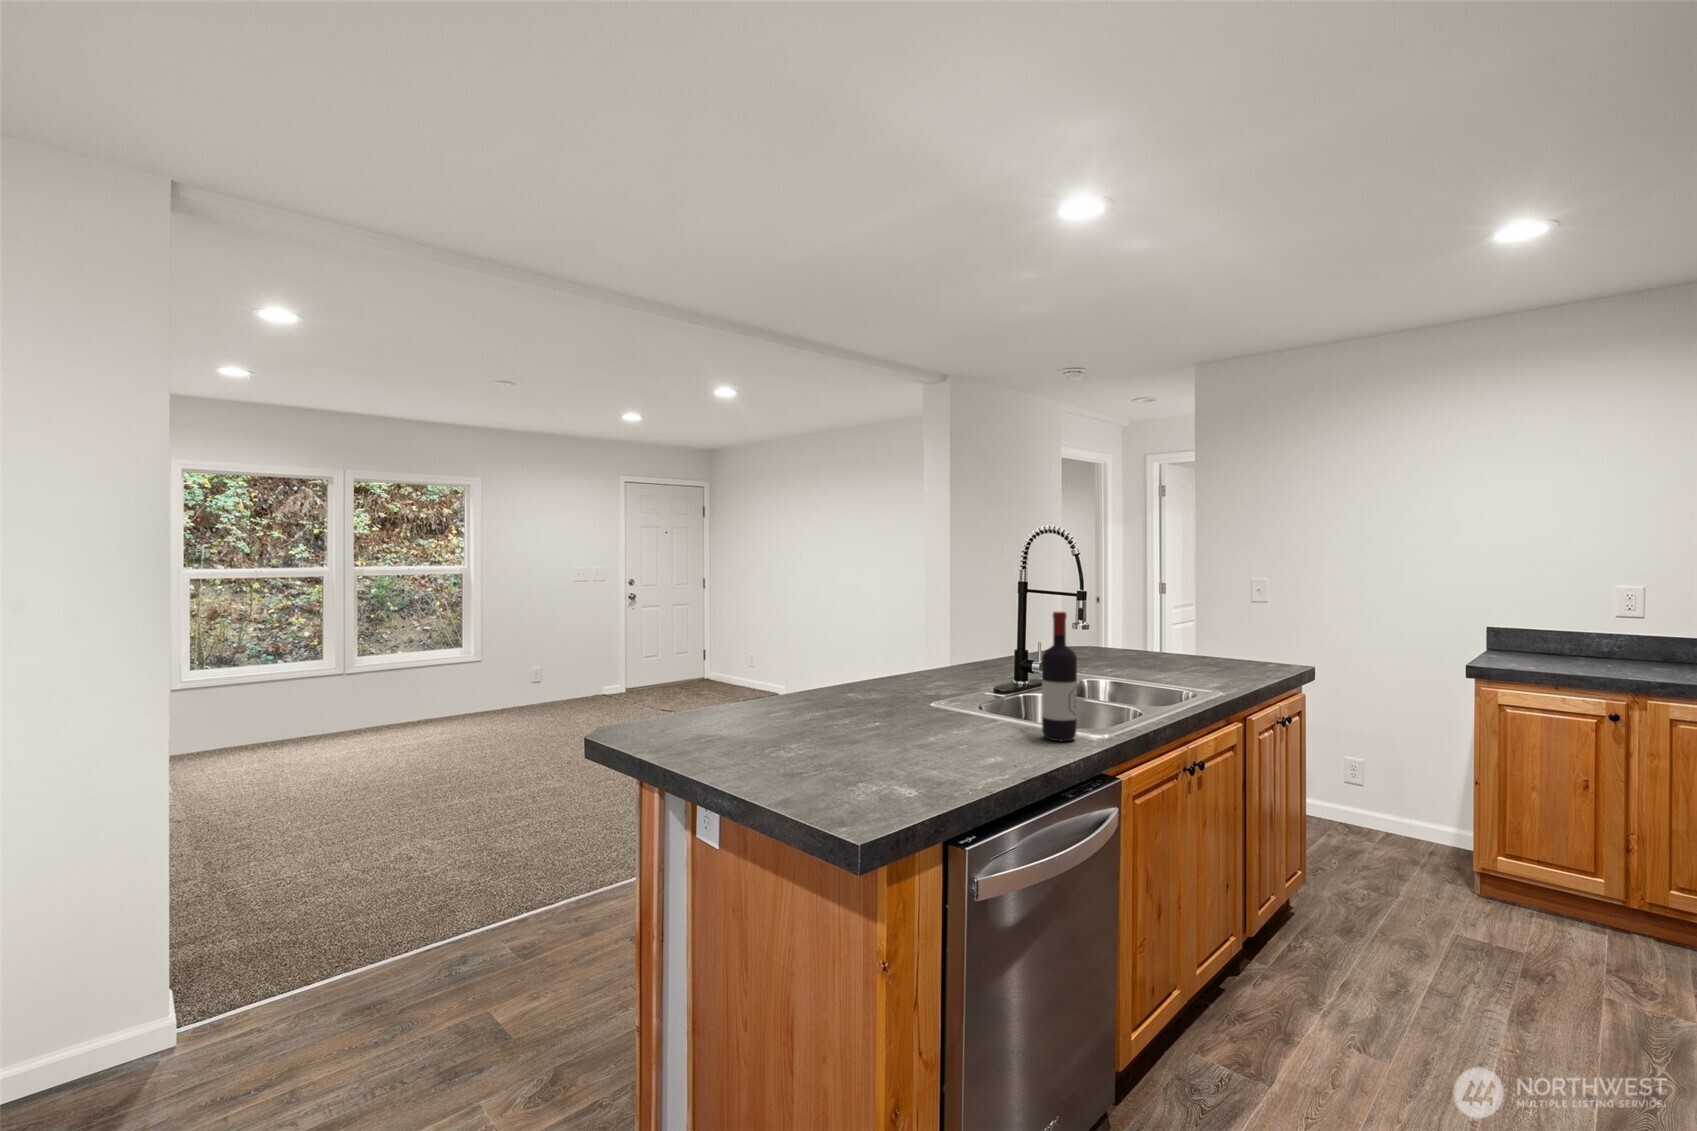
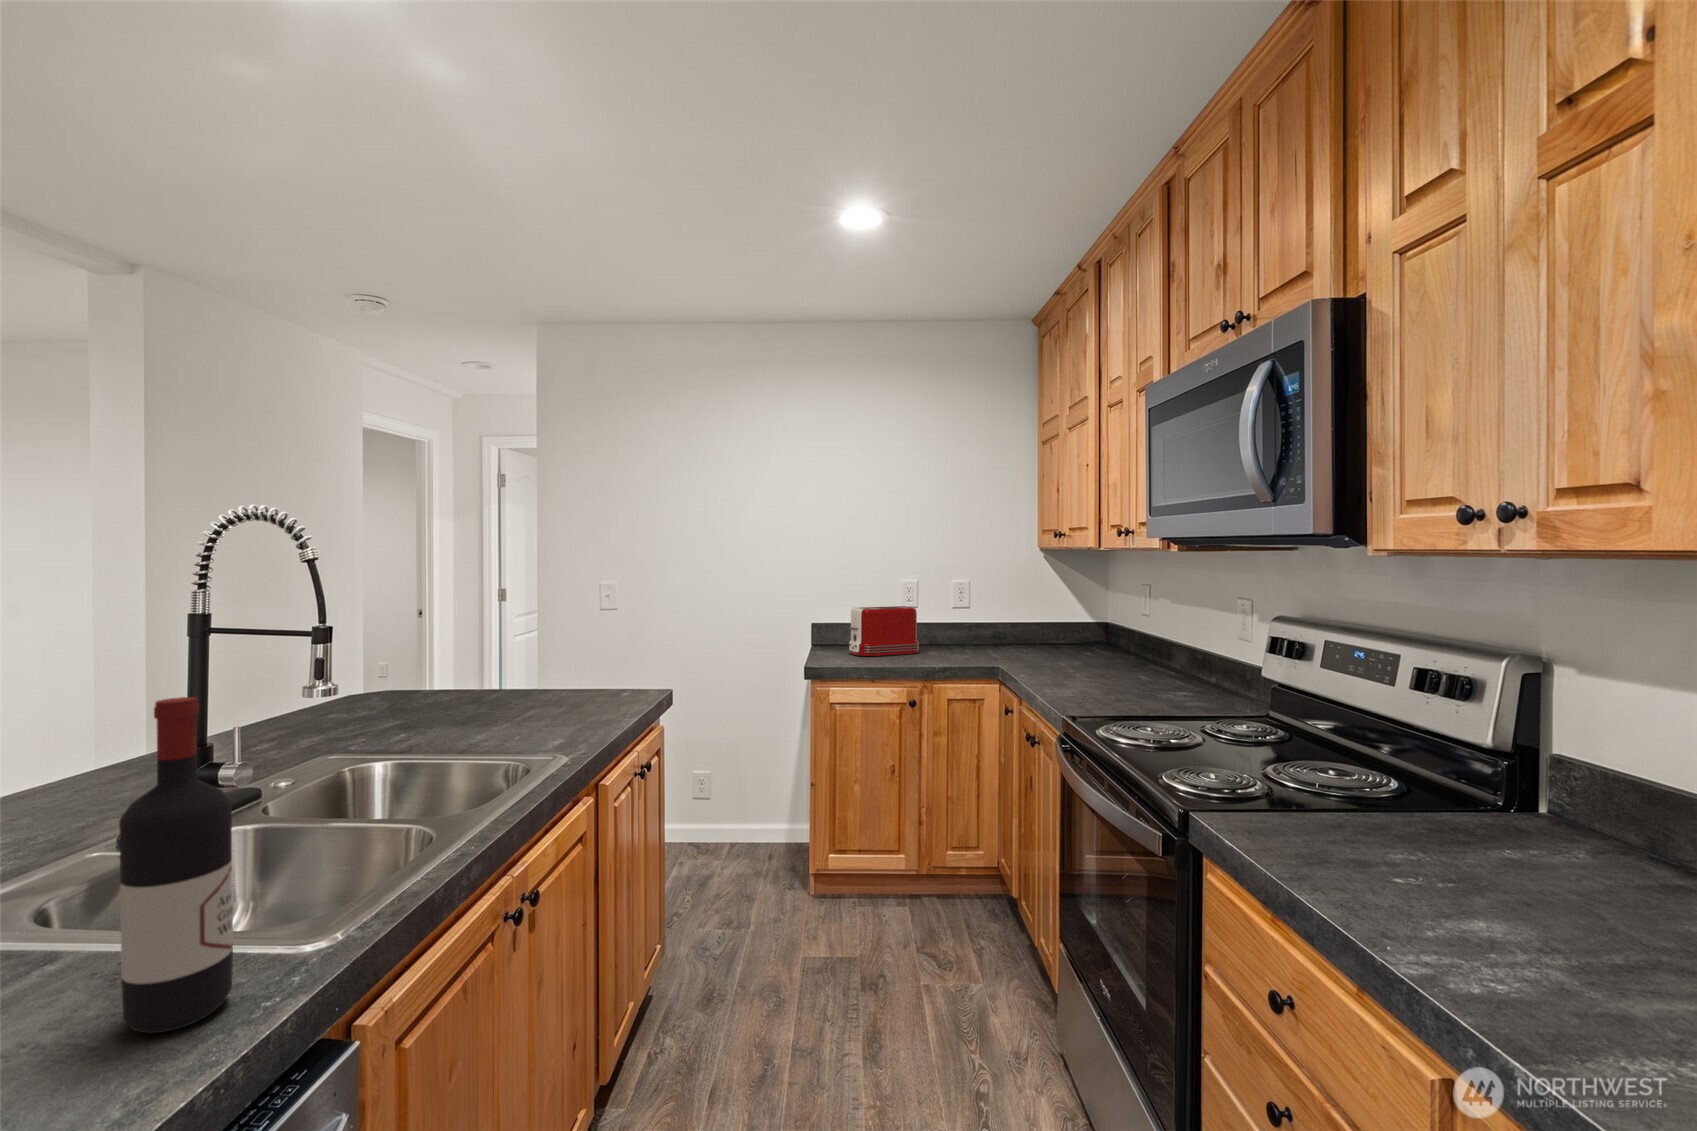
toaster: none [1534,609,1643,665] -> present [849,606,919,656]

